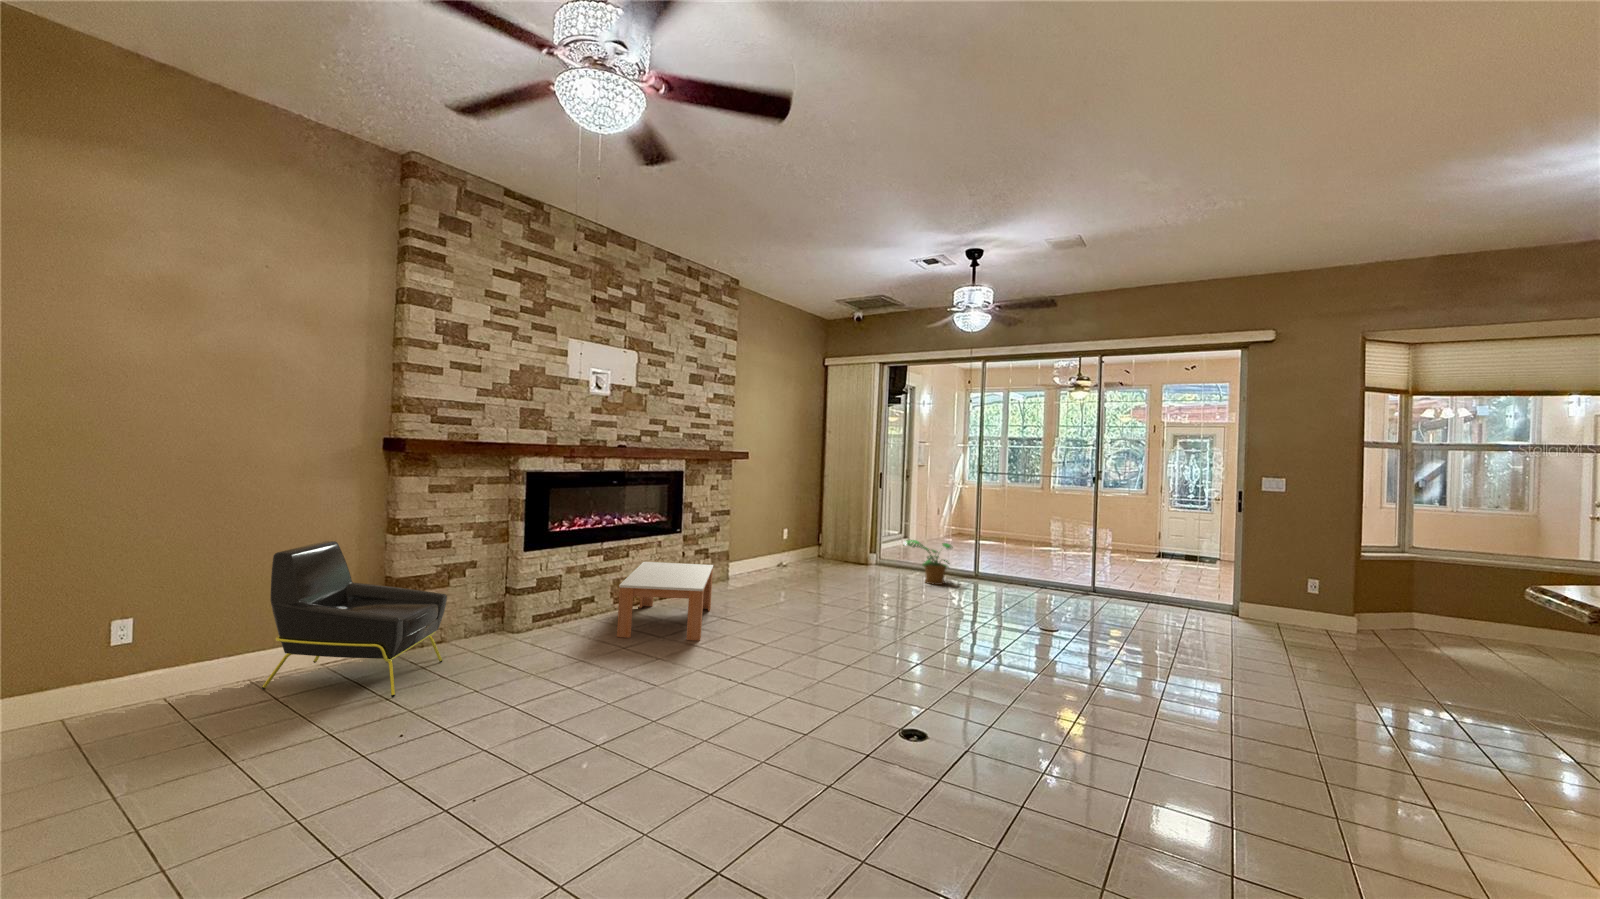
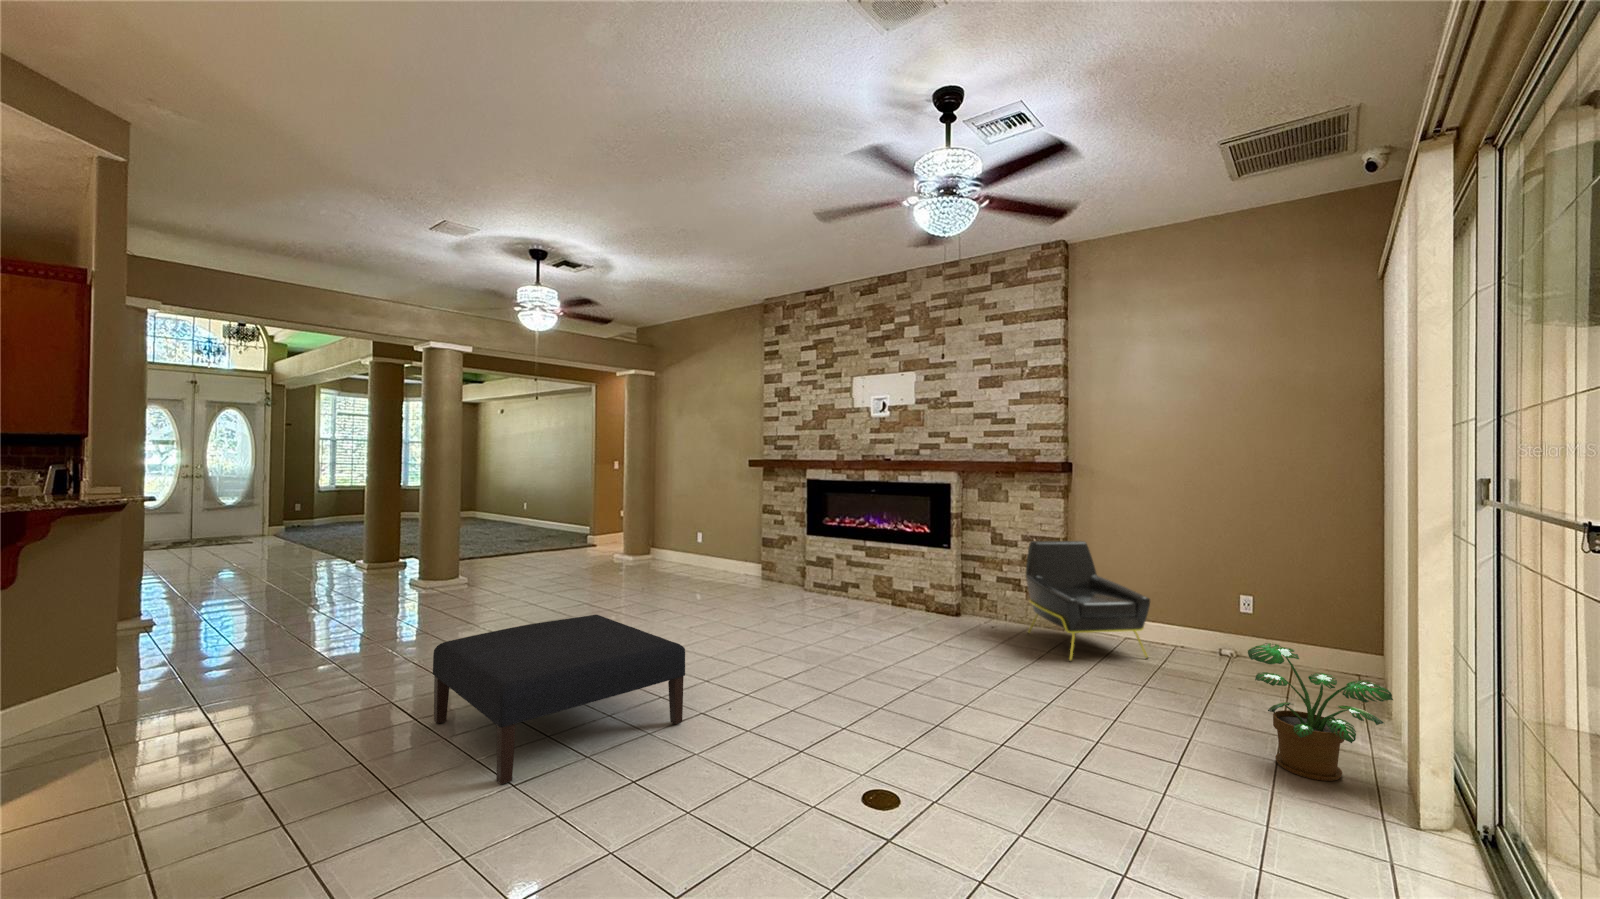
armchair: present [262,541,447,697] -> present [1026,541,1150,661]
coffee table: present [617,562,713,641] -> none [785,563,899,623]
ottoman: none [954,609,1154,745] -> present [433,615,685,784]

